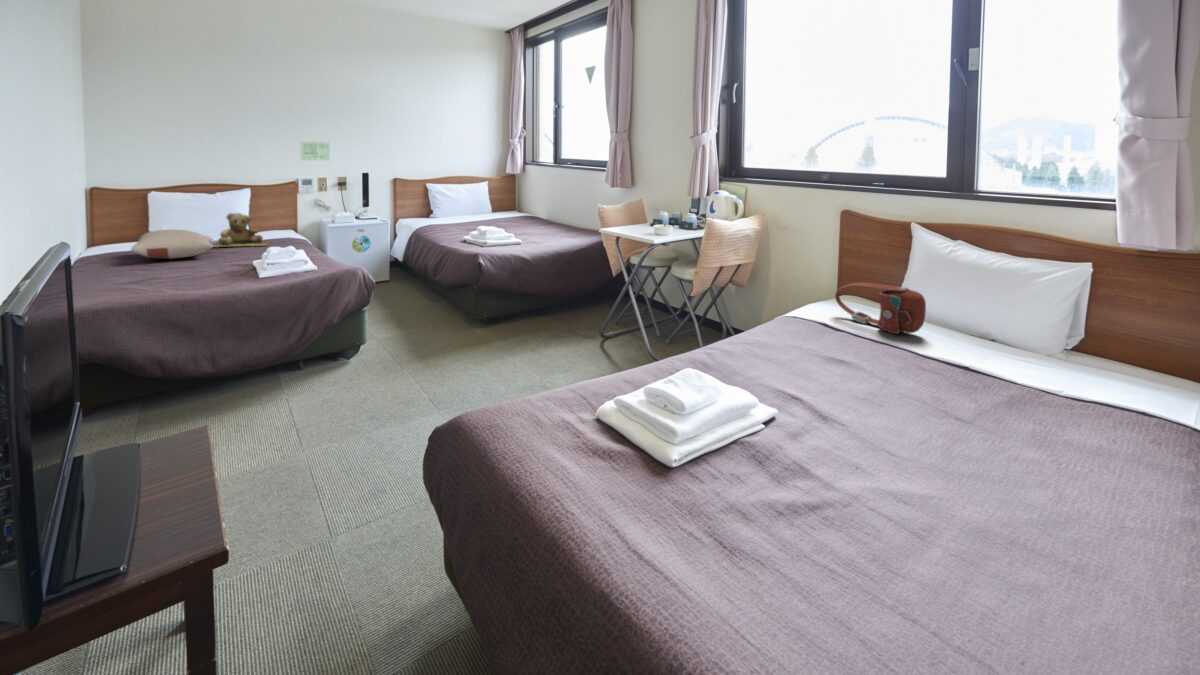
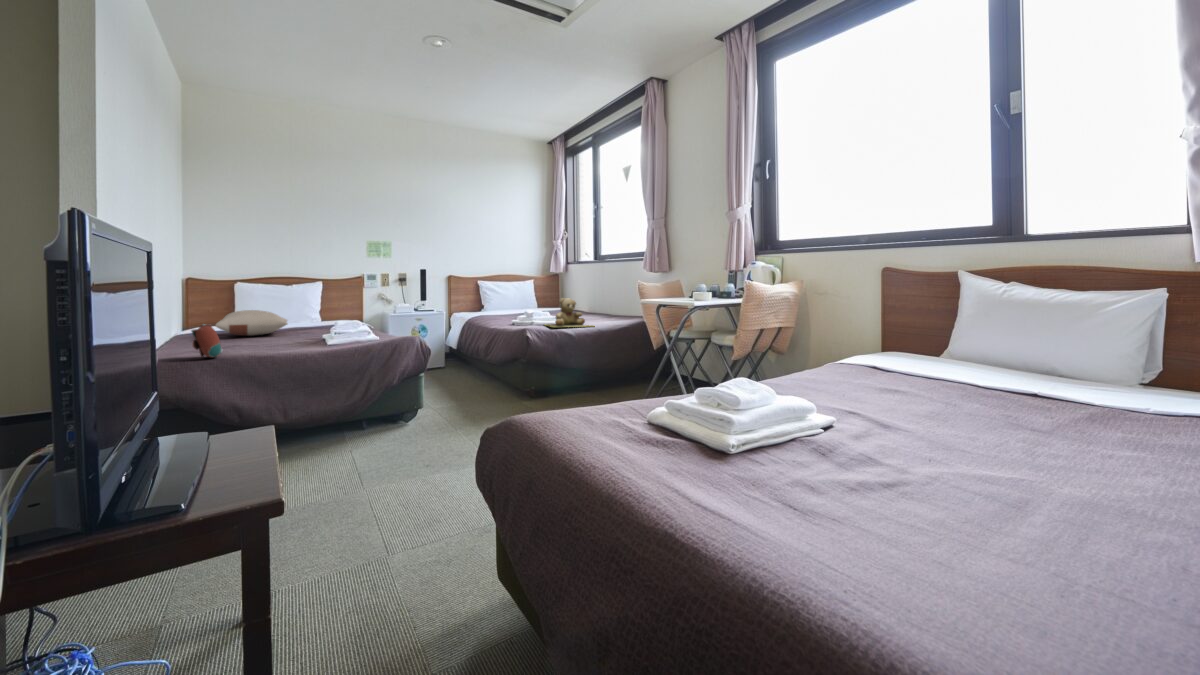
teddy bear: present [213,213,271,247] -> present [545,298,592,327]
handbag: present [835,282,926,334] -> present [192,324,222,357]

